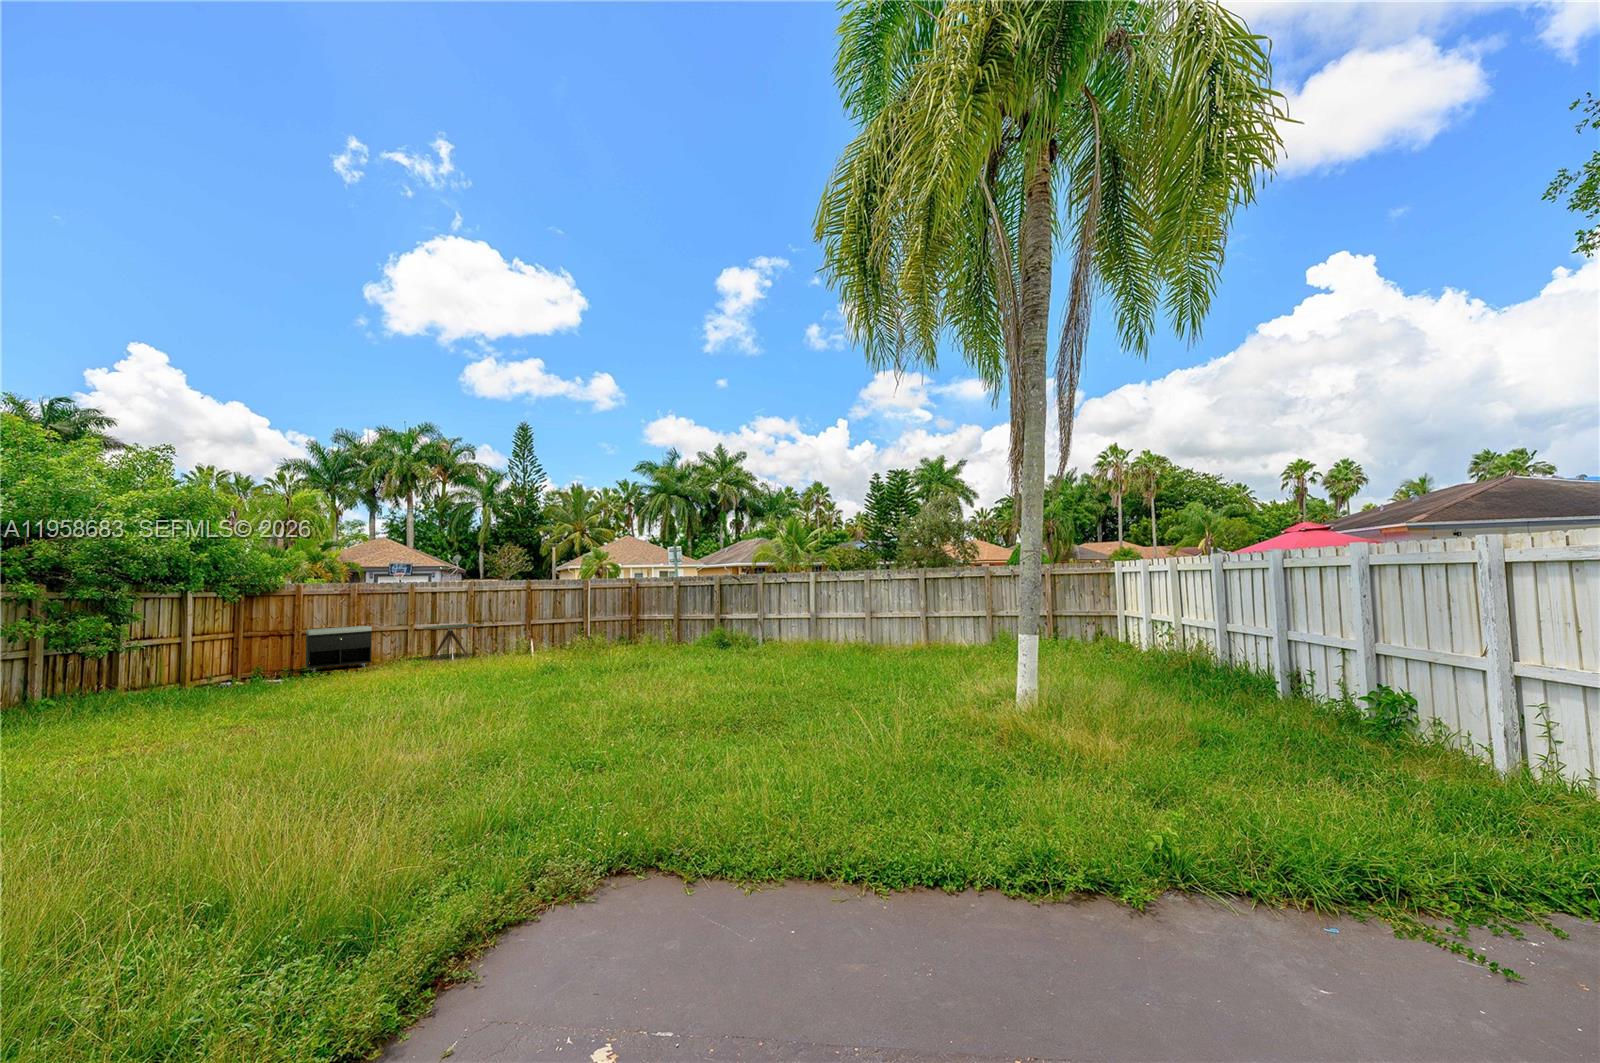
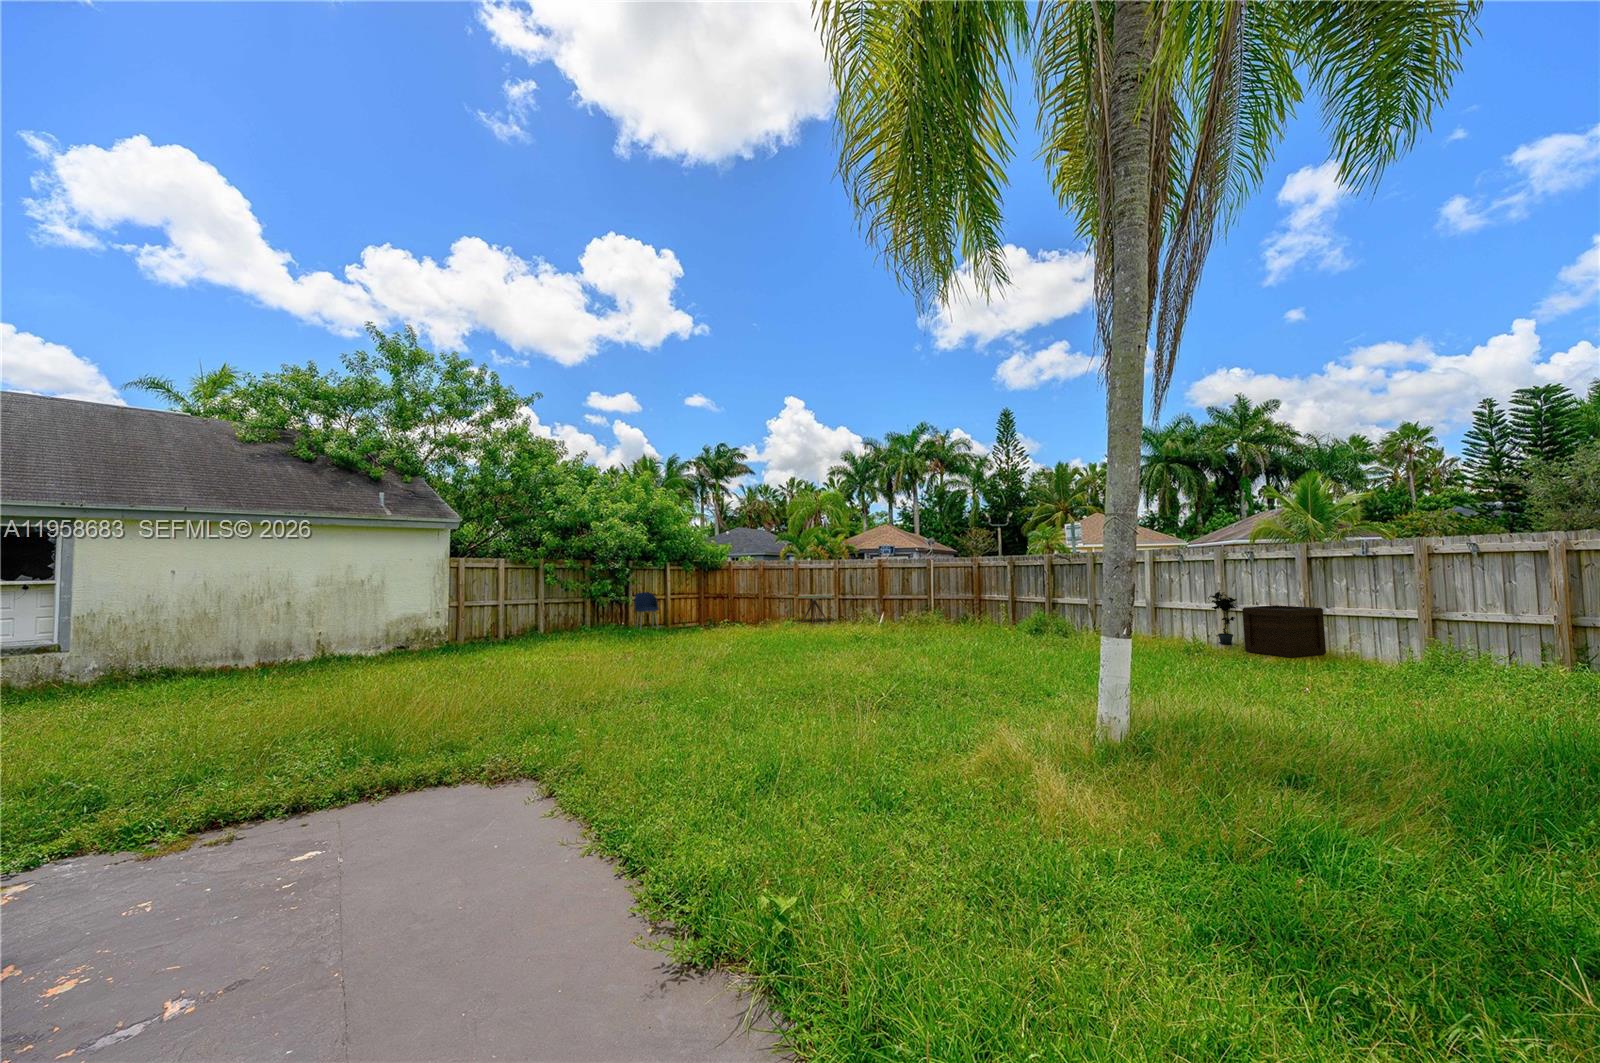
potted plant: none [861,602,885,642] -> present [1208,590,1238,645]
wooden crate: none [898,611,939,646] -> present [1242,605,1326,658]
storage bench: present [305,626,372,672] -> none [725,594,766,624]
chair: none [130,632,194,696] -> present [634,592,659,626]

